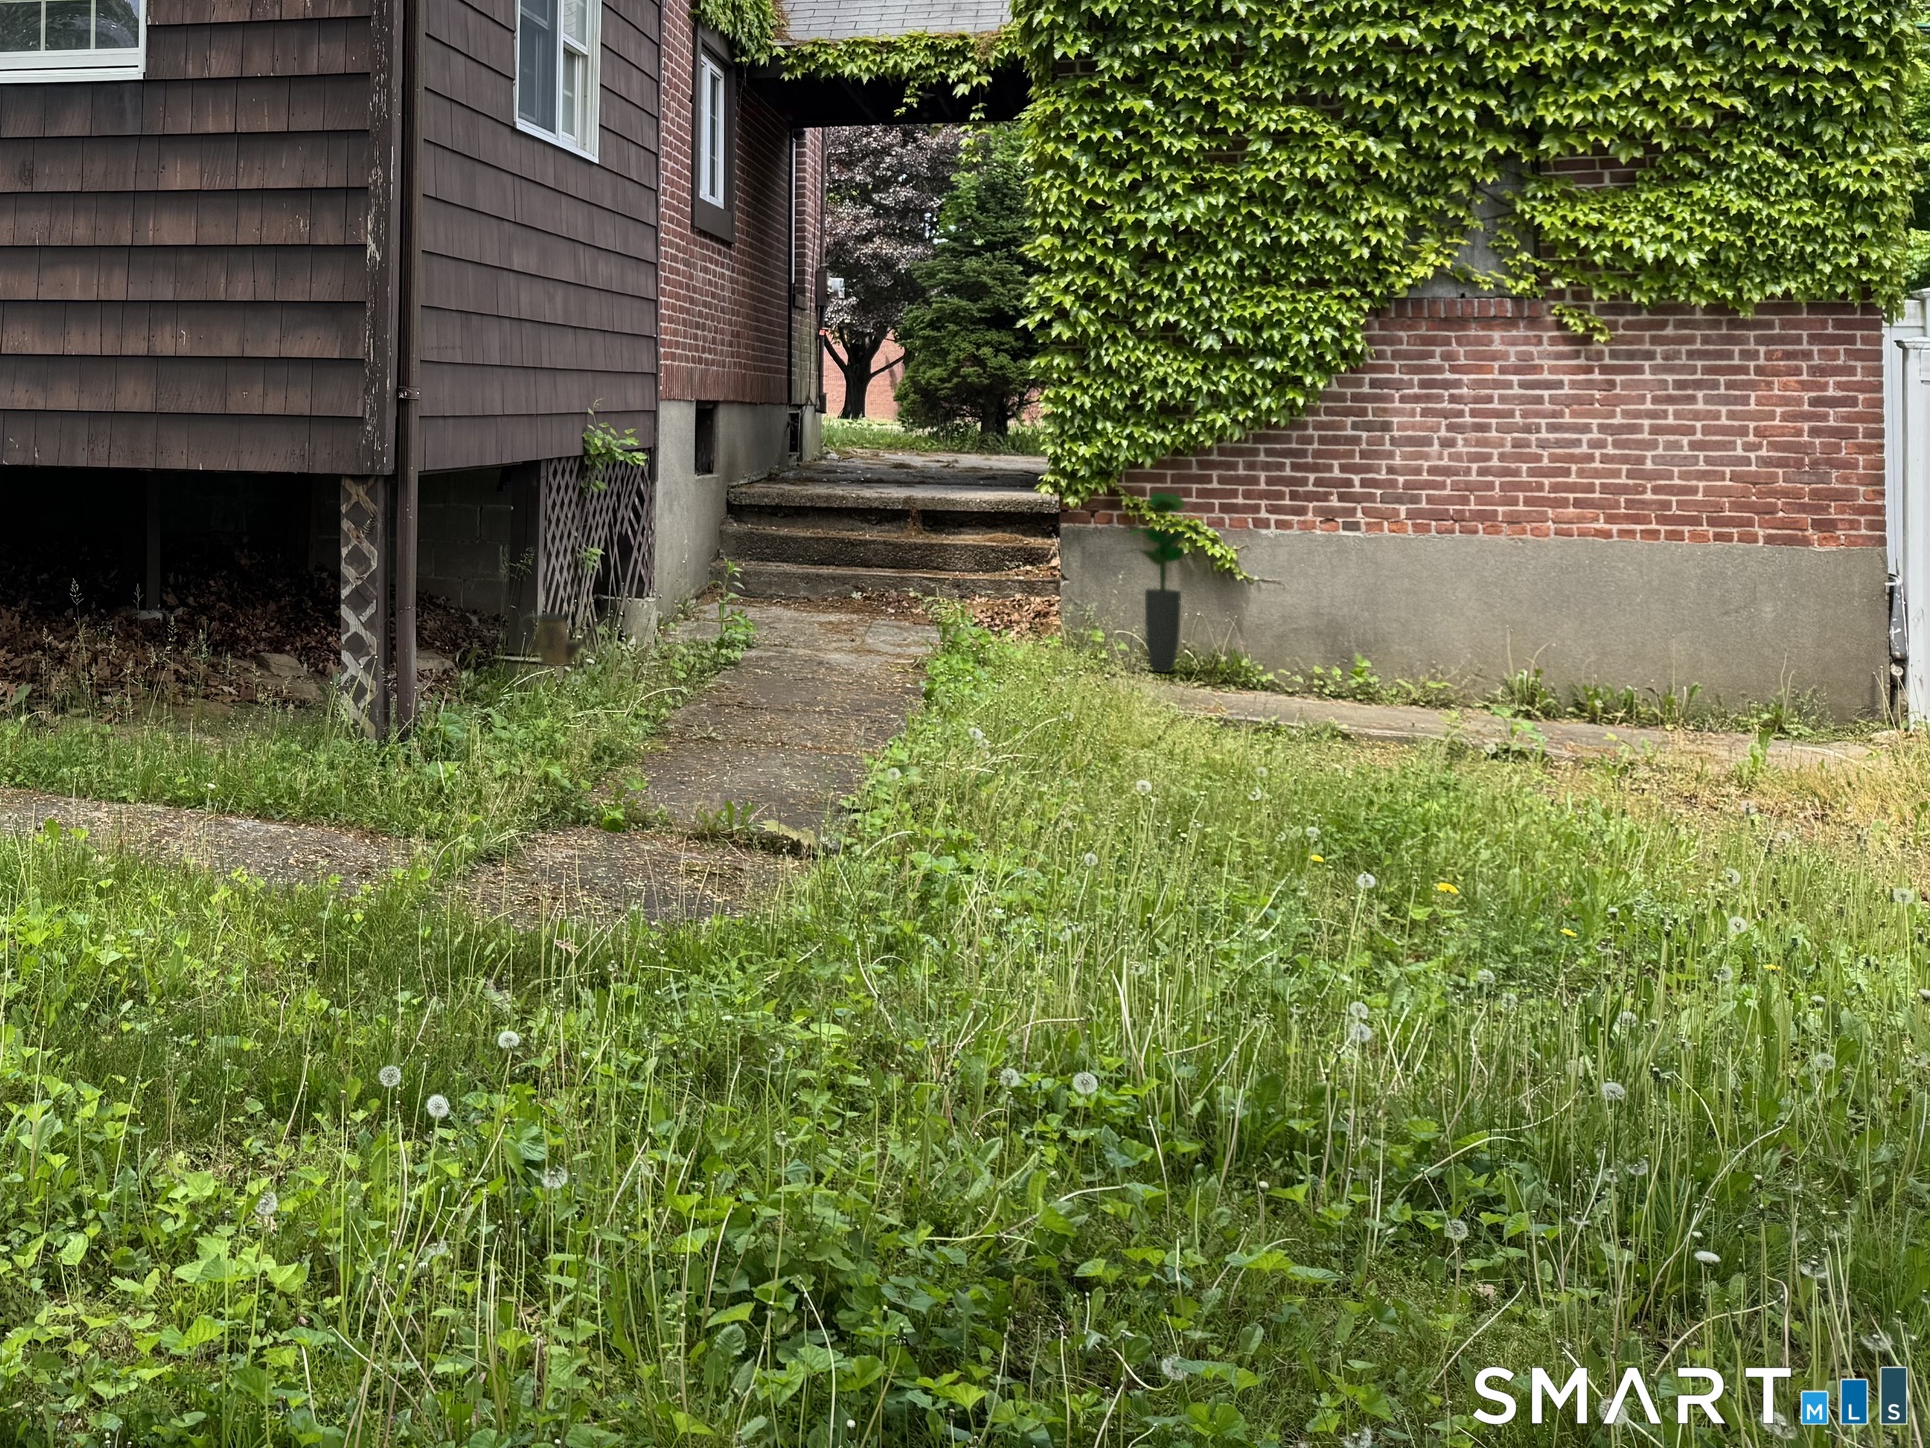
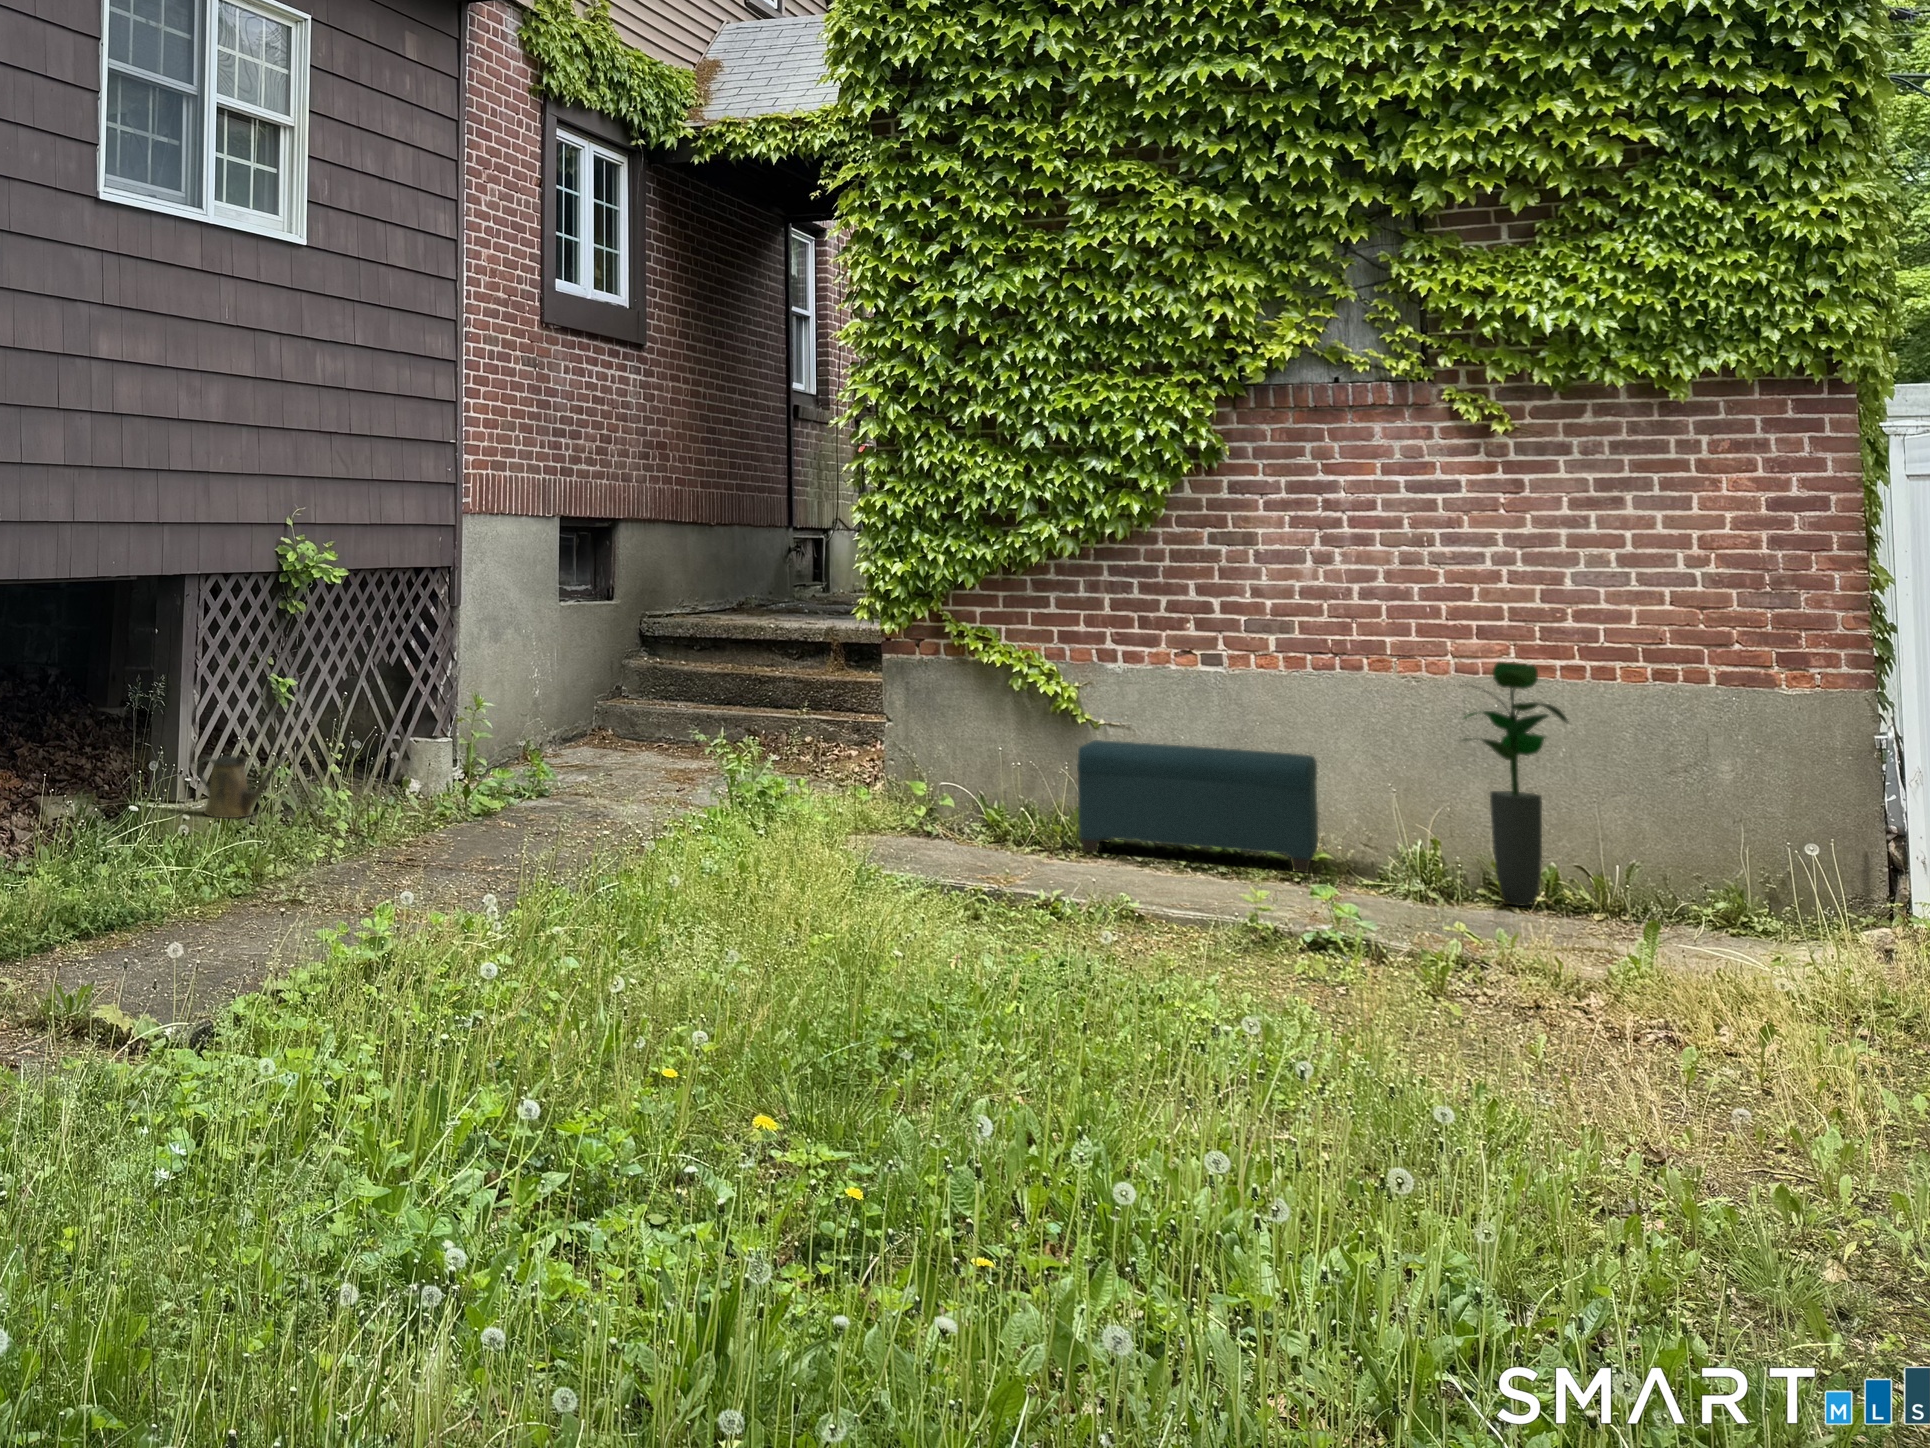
potted plant: present [1134,493,1201,672] -> present [1464,661,1569,906]
bench: none [1252,592,1452,696] -> present [1077,740,1318,873]

